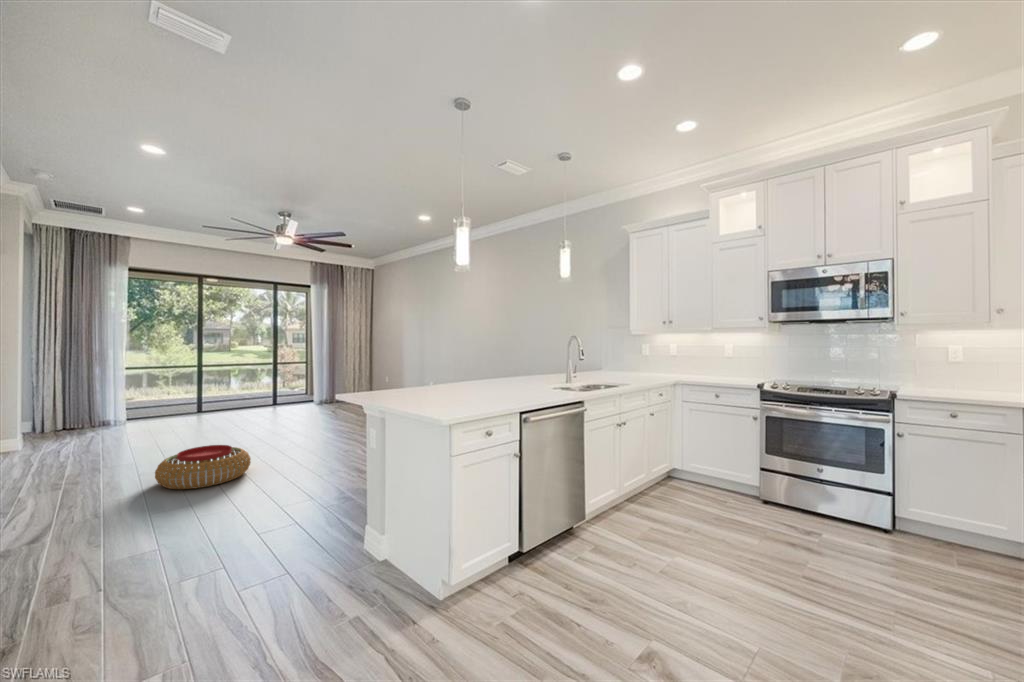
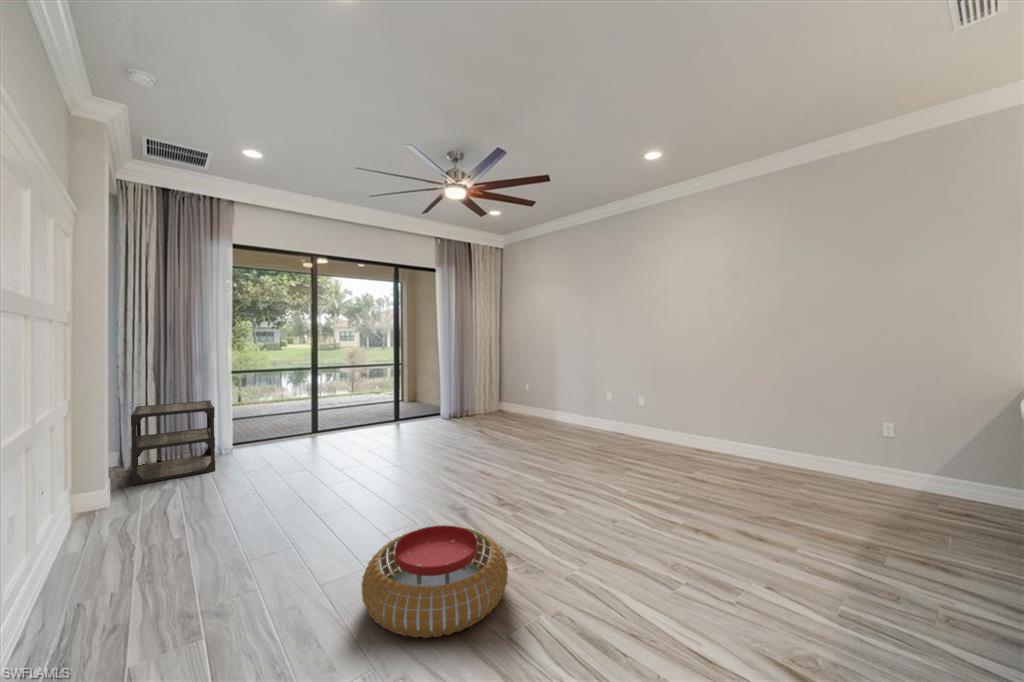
side table: none [39,385,107,441] -> present [131,400,216,485]

